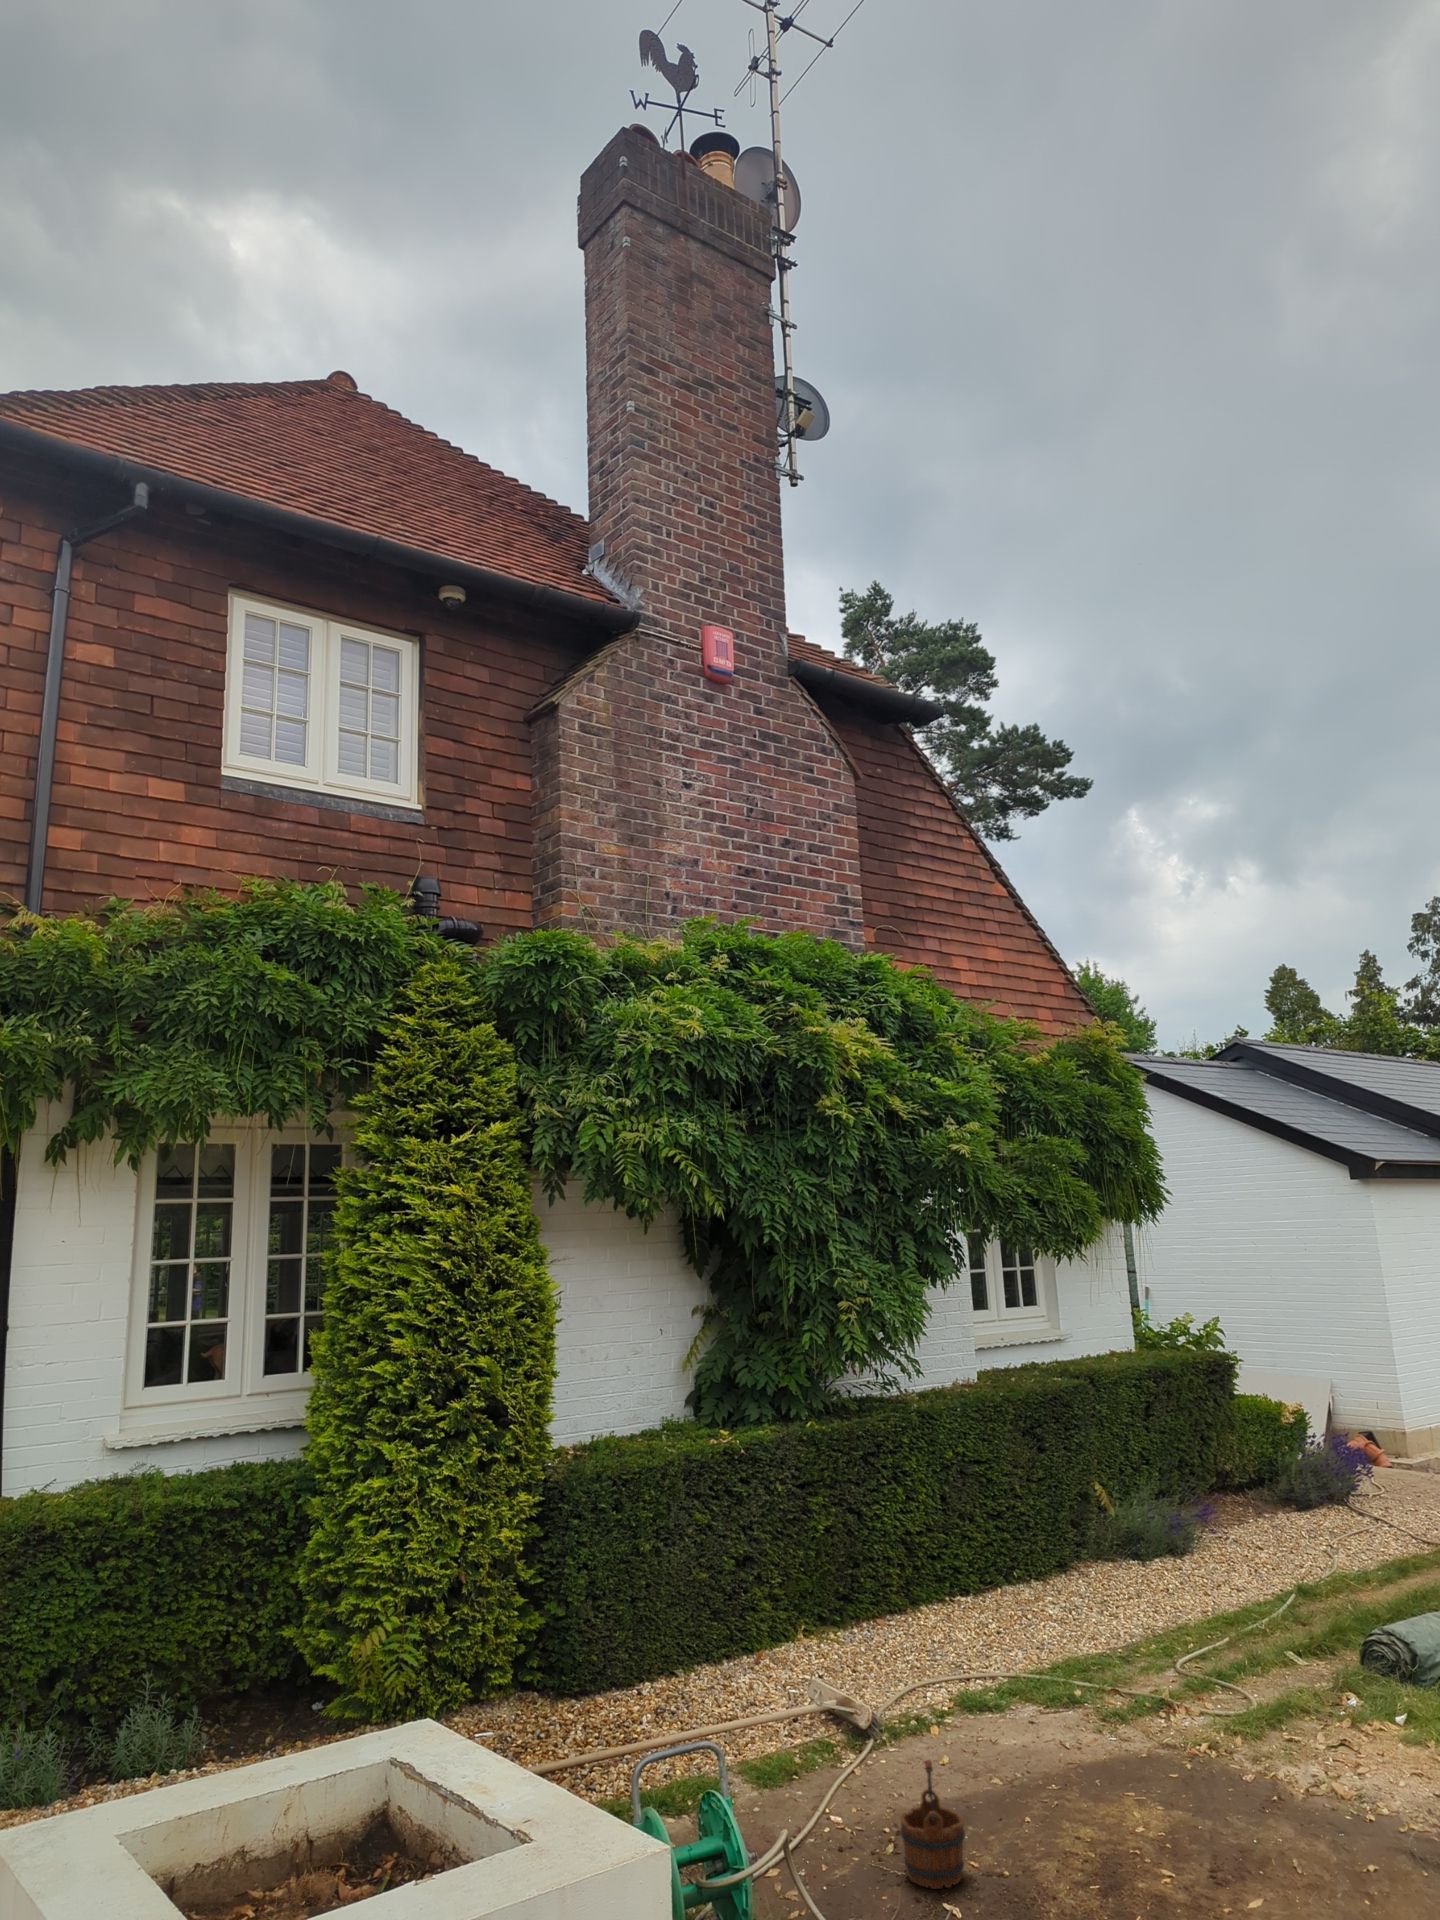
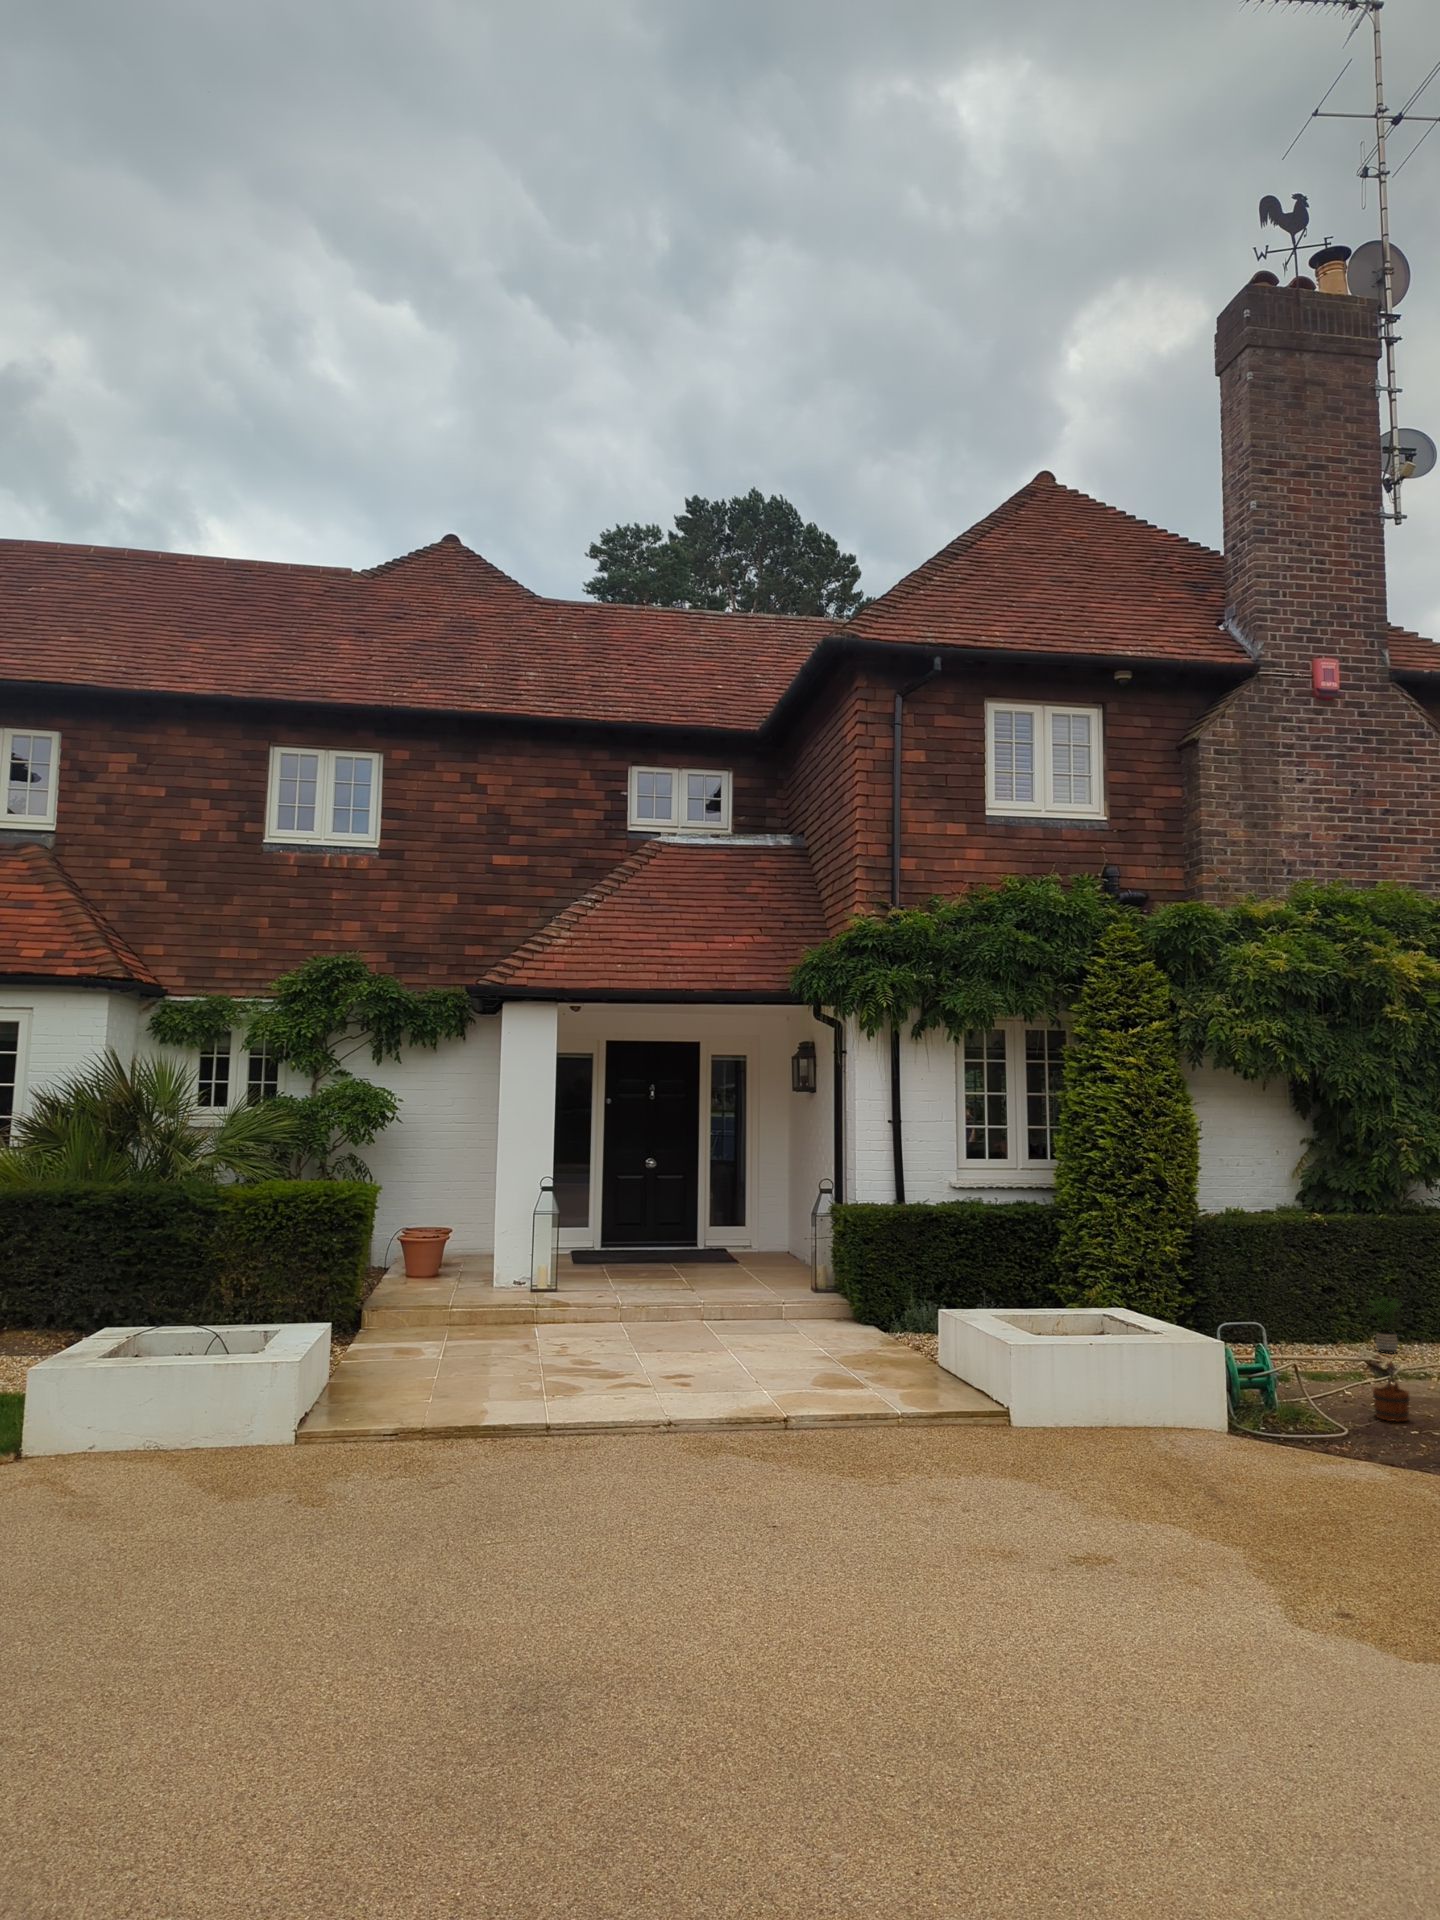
potted plant: none [803,1557,860,1655] -> present [1370,1298,1402,1353]

